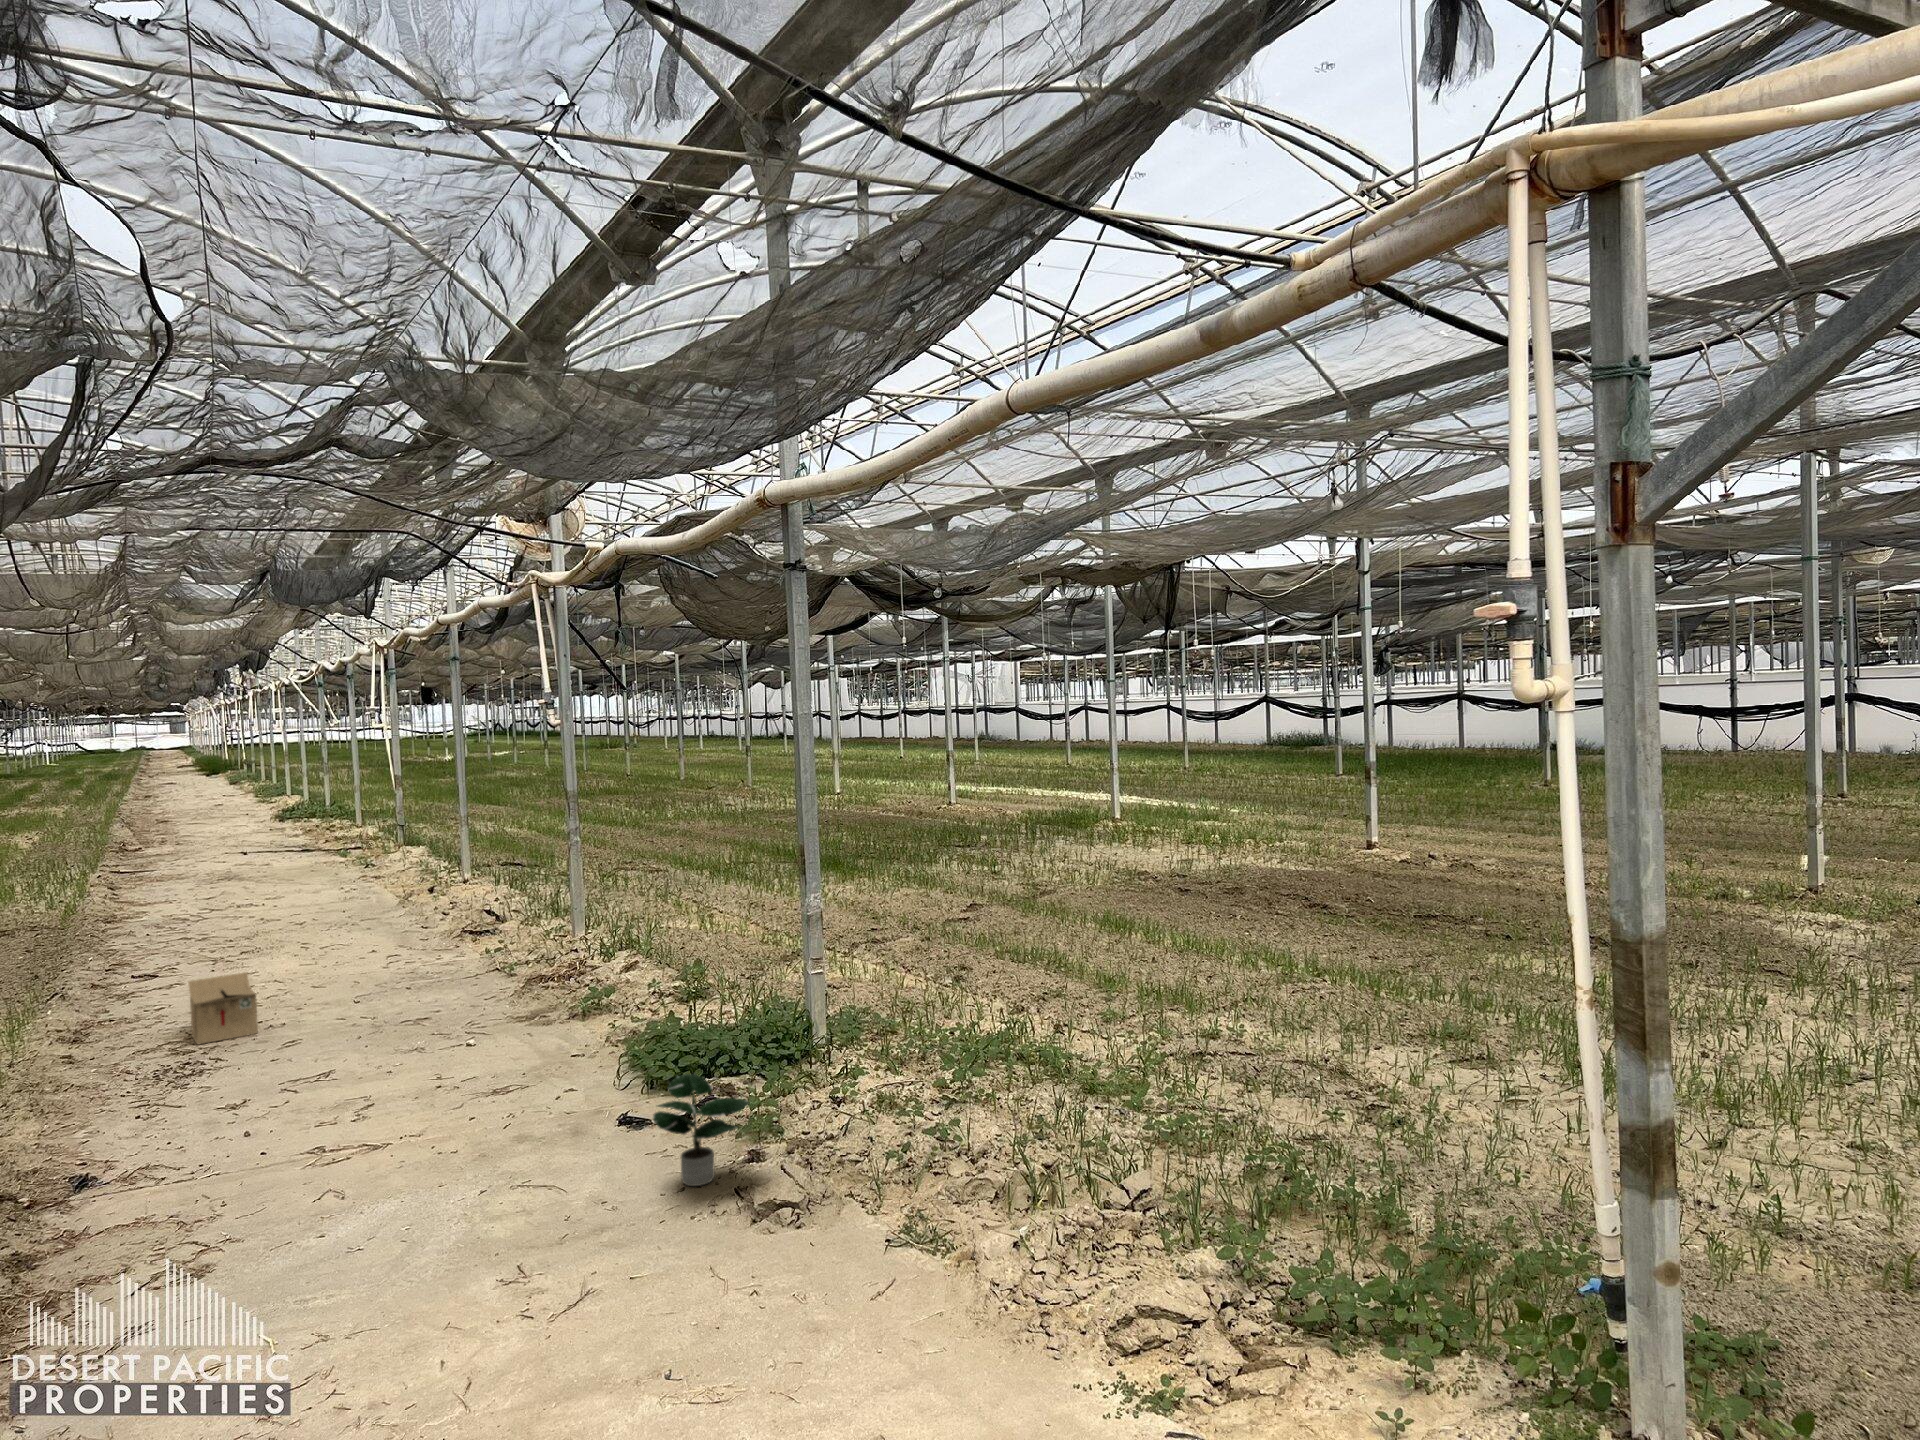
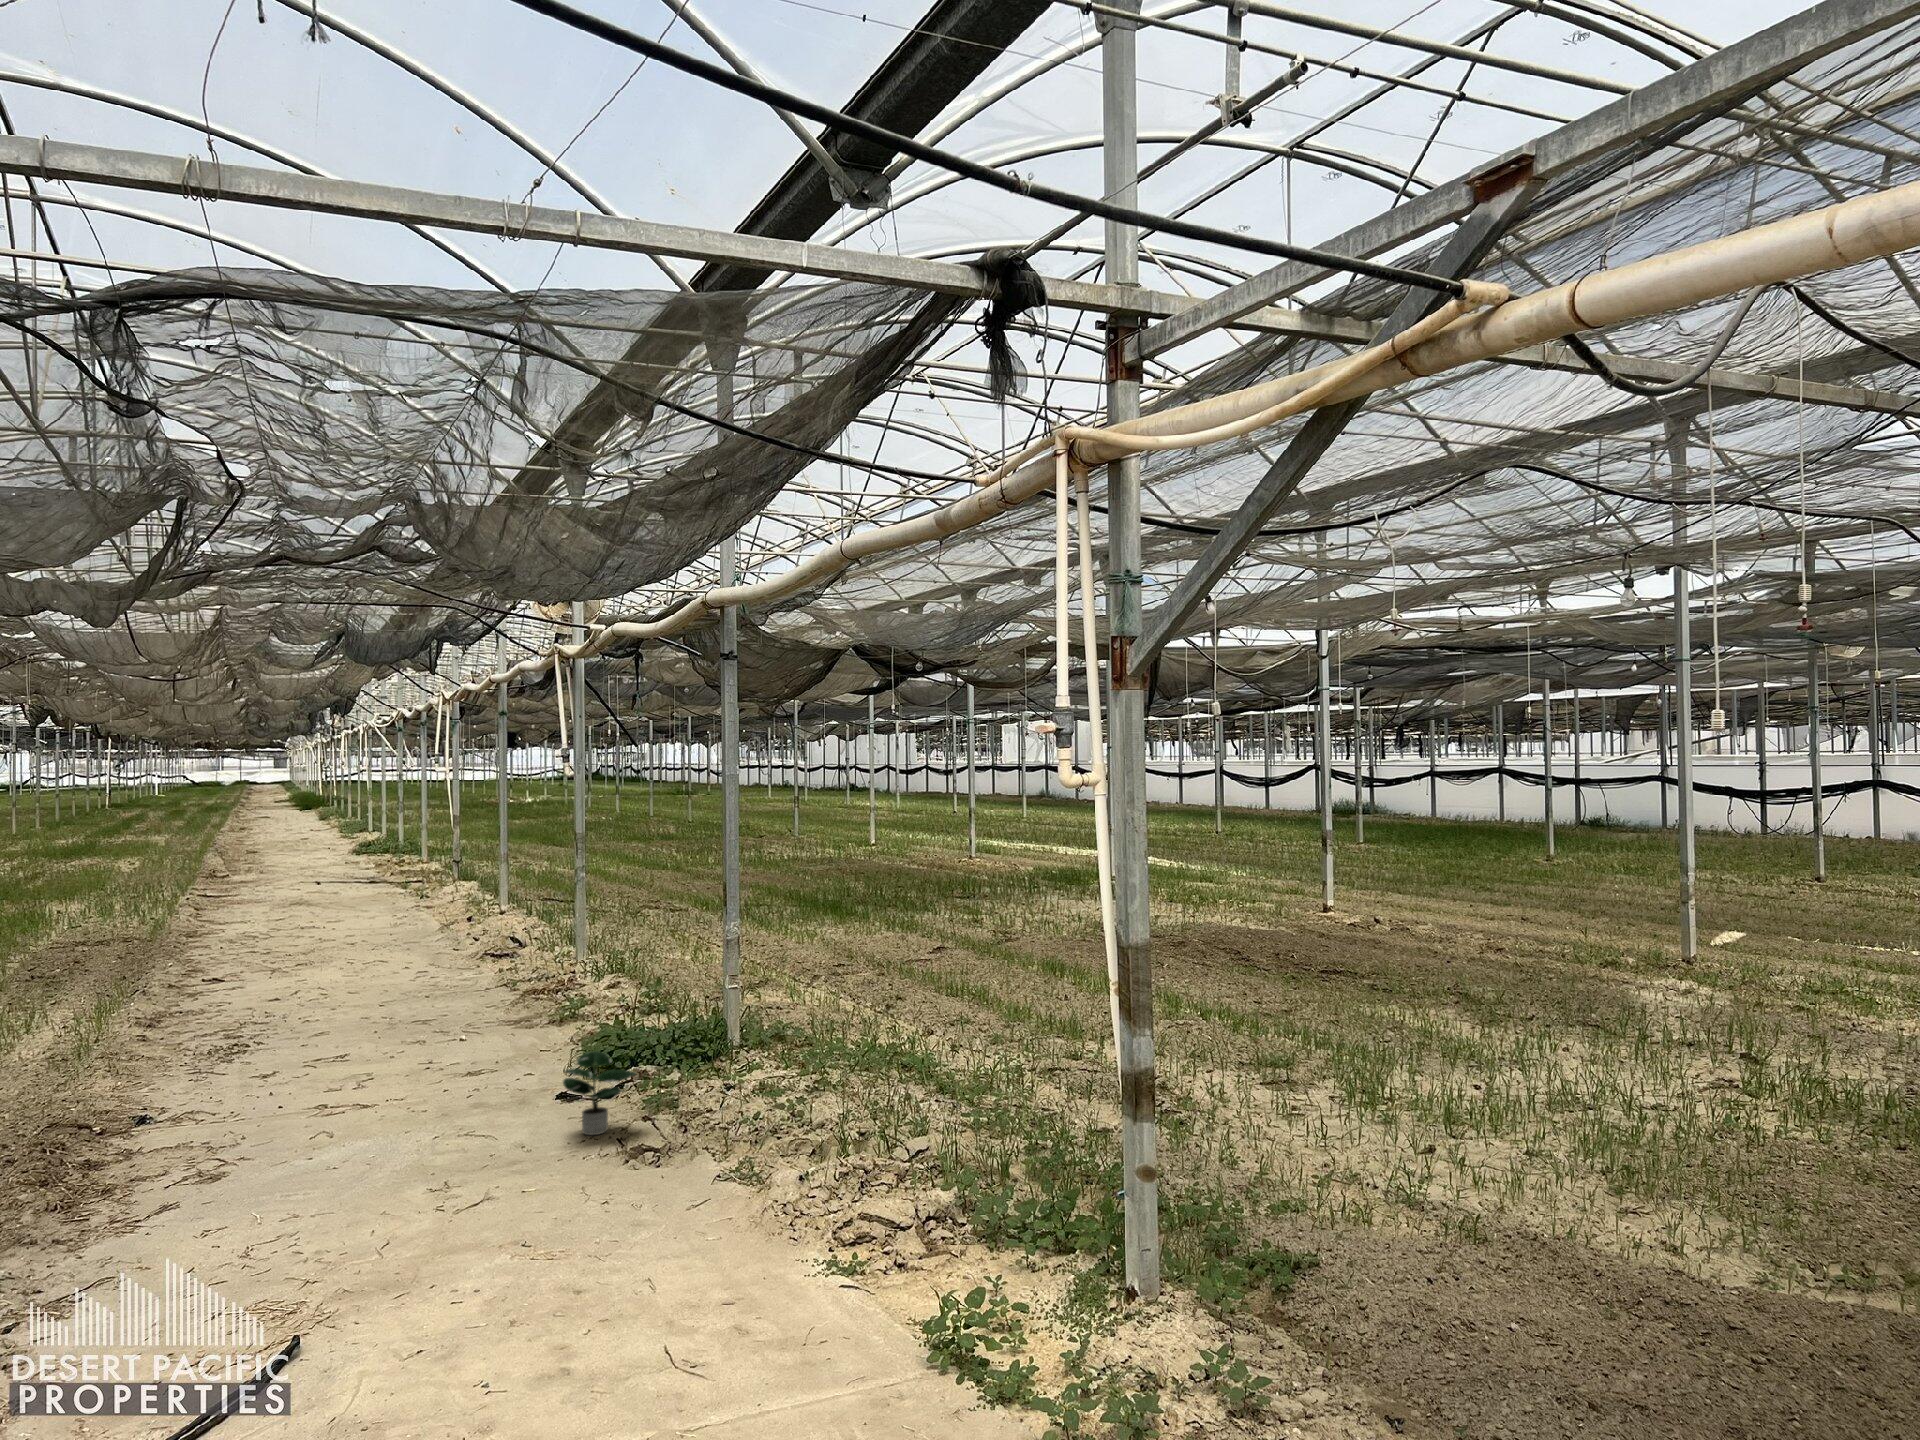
cardboard box: present [188,972,258,1045] -> none [247,972,300,1028]

